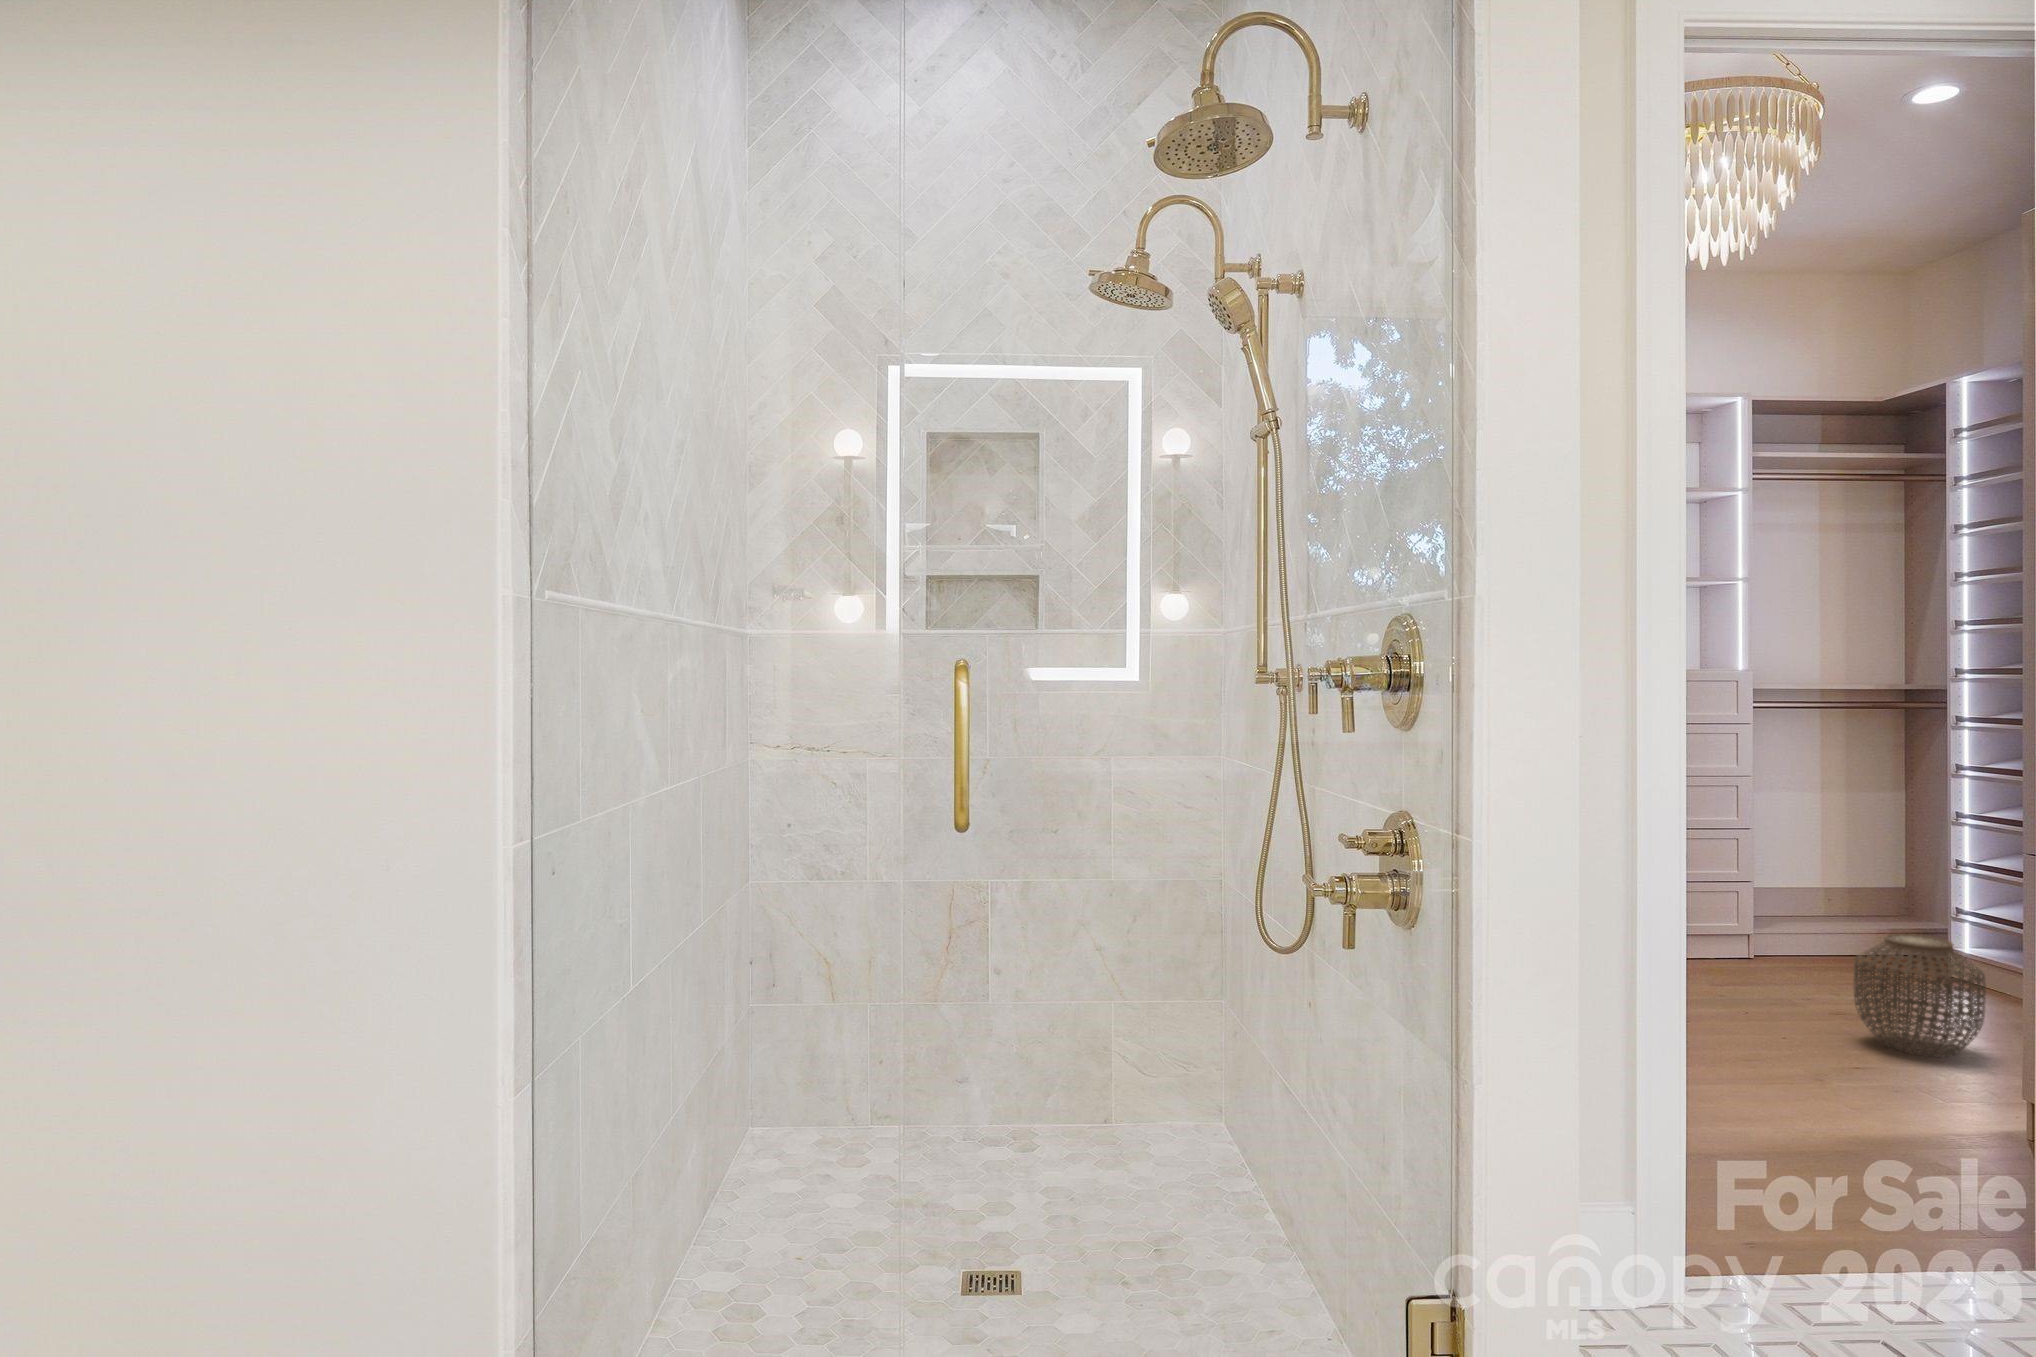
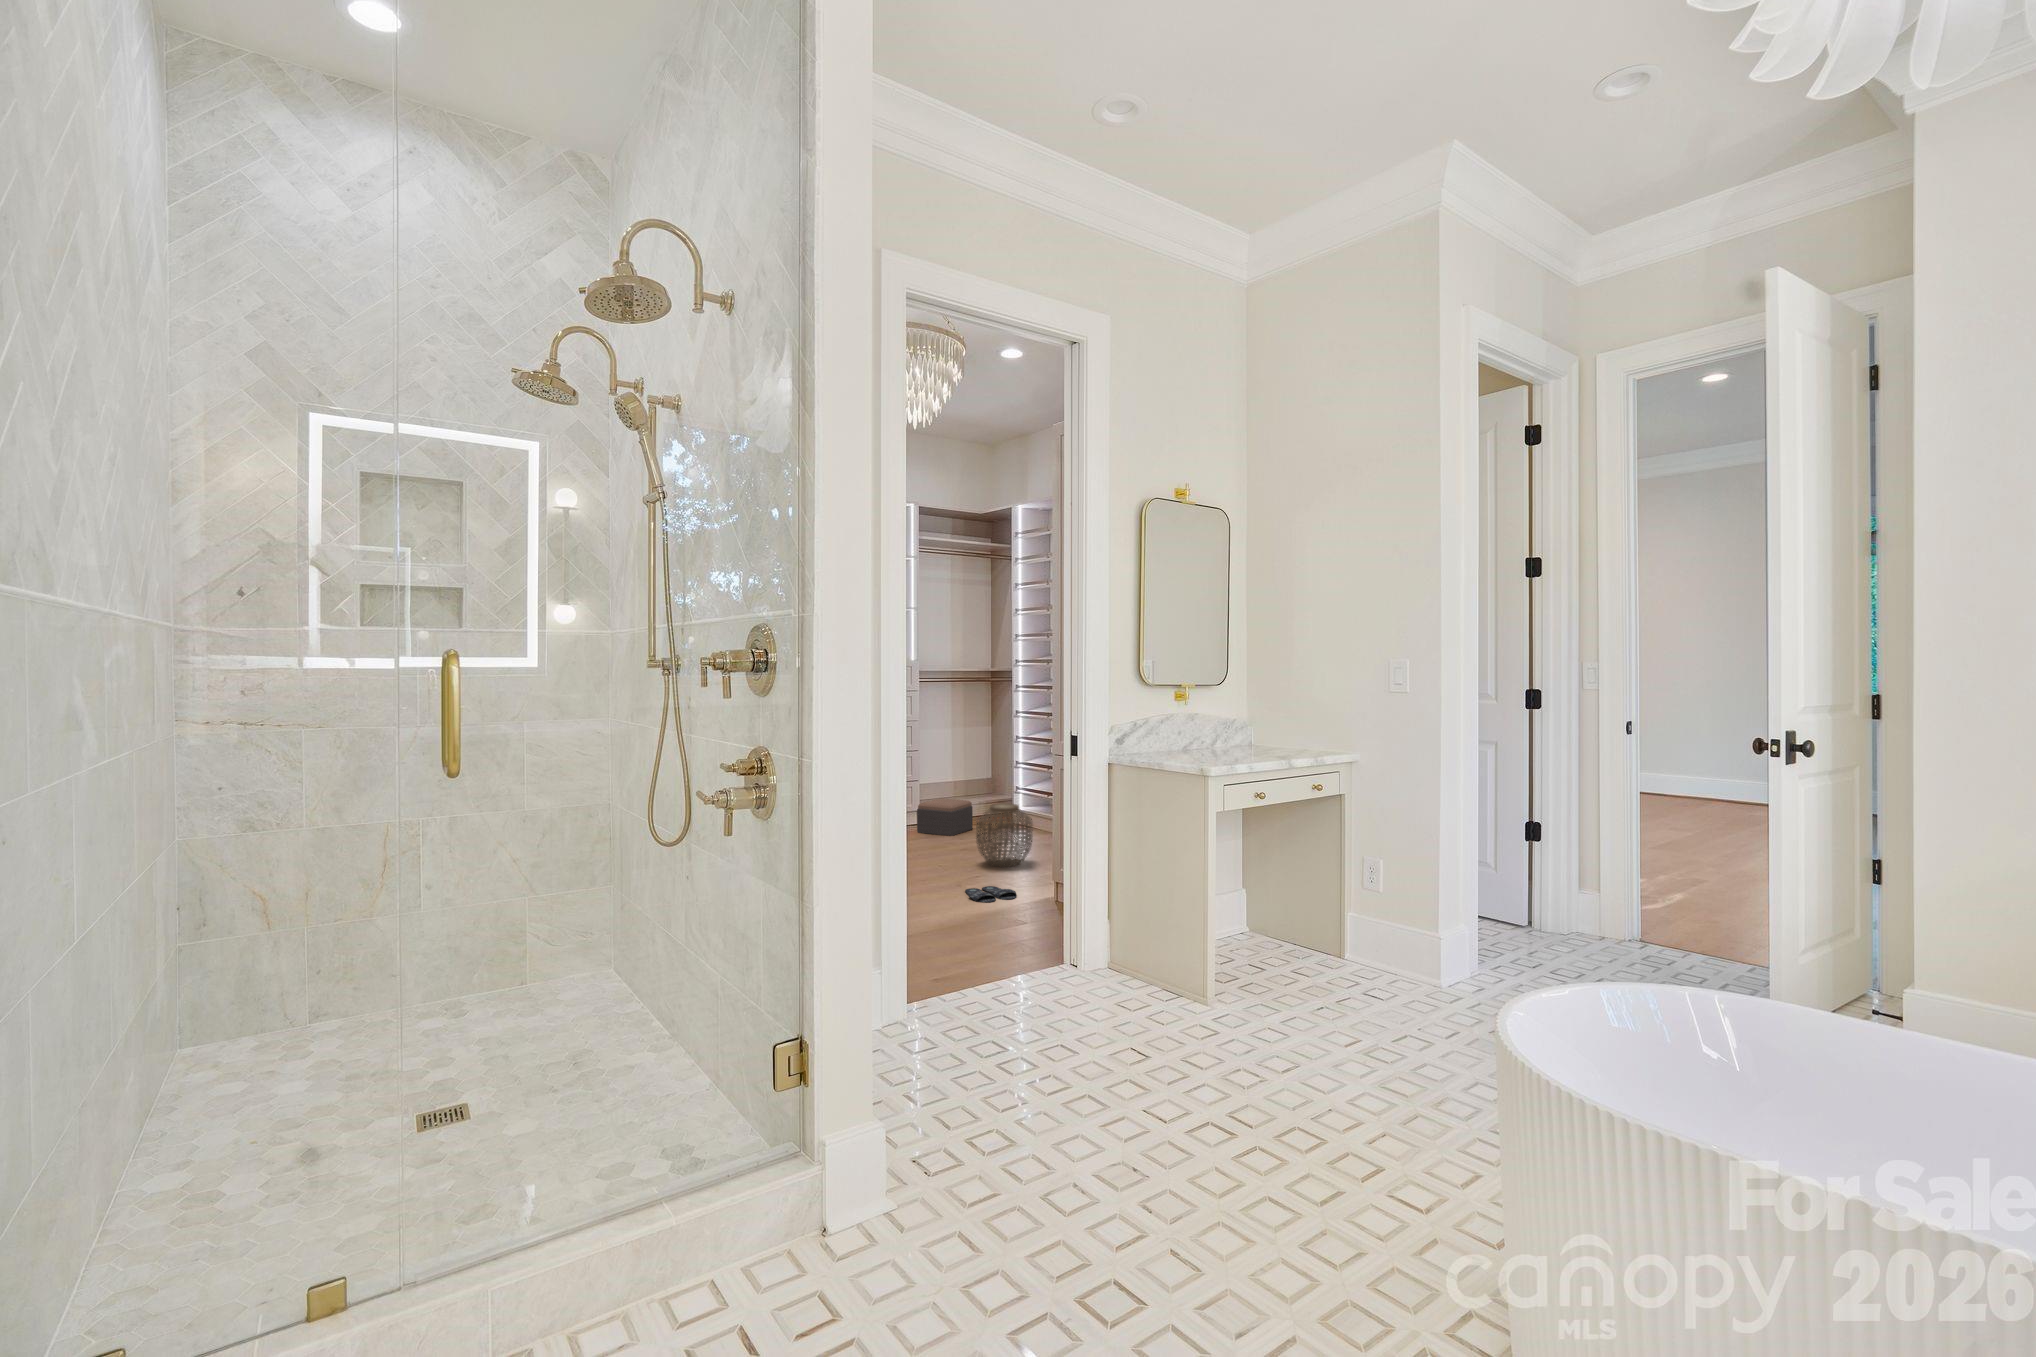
footstool: none [1734,907,1850,977] -> present [917,798,973,836]
slippers: none [1825,1083,1943,1123] -> present [965,886,1017,903]

